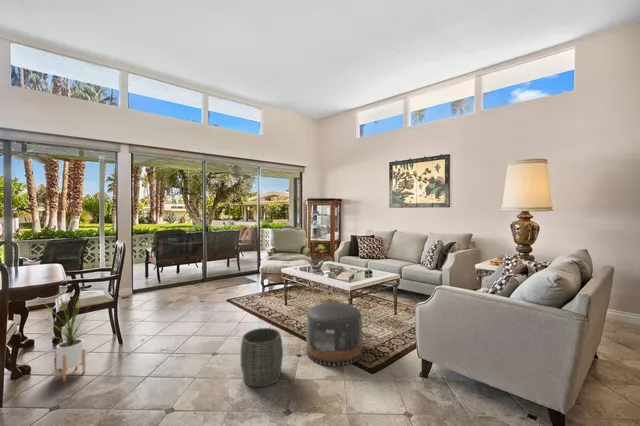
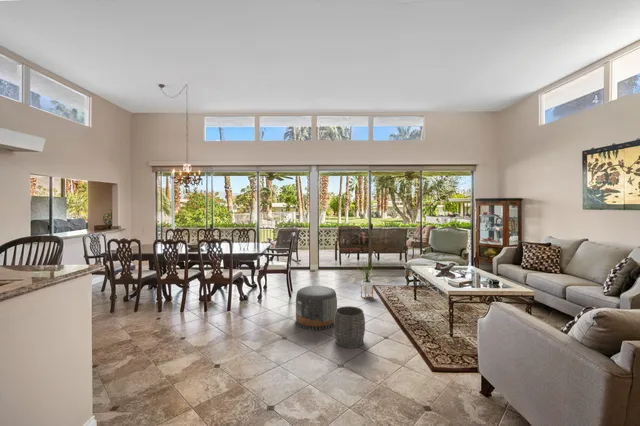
house plant: present [48,297,85,381] -> present [361,259,373,299]
pouf: present [306,303,362,366] -> present [296,286,337,330]

